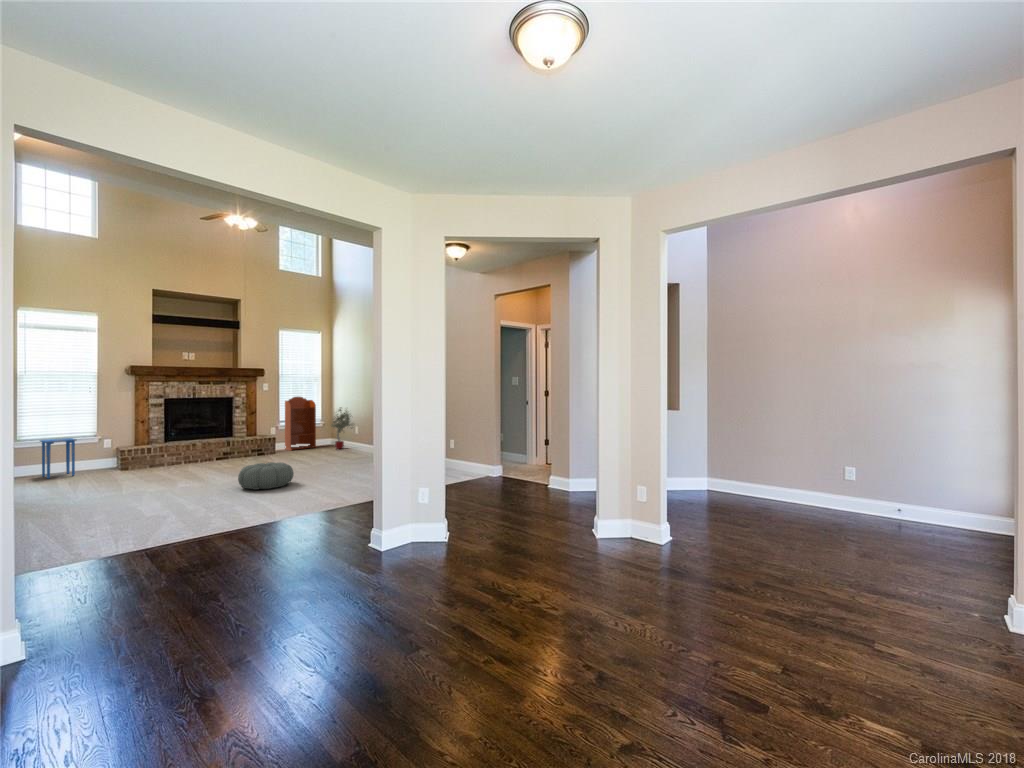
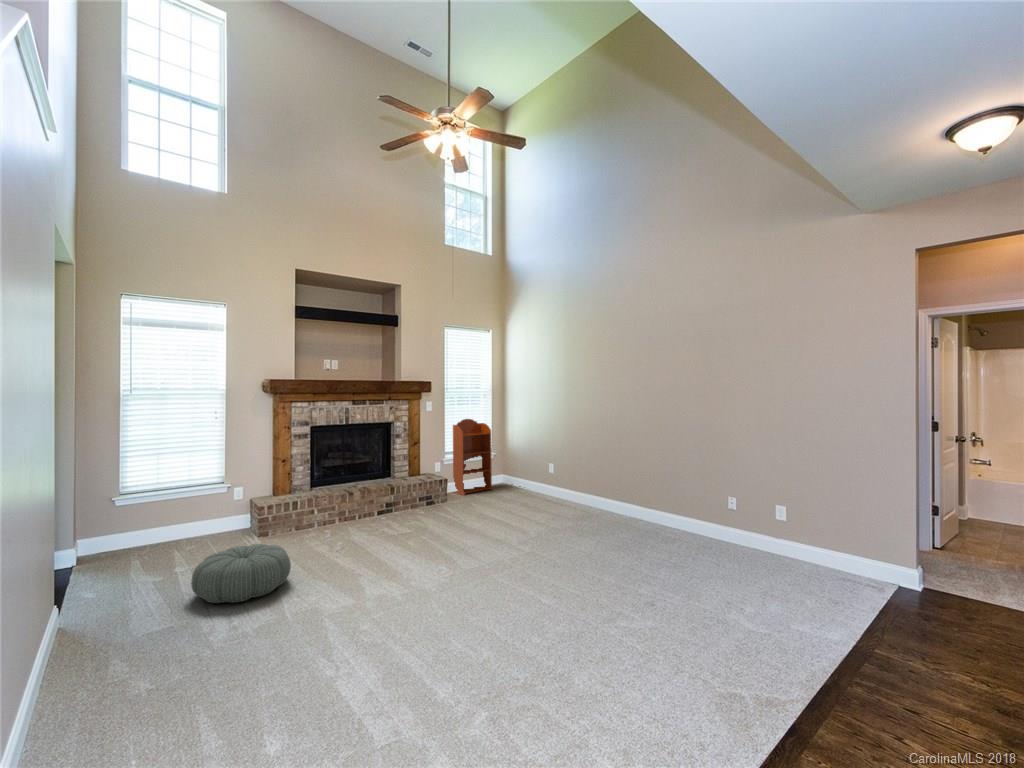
potted tree: present [332,409,352,449] -> none [511,434,548,494]
side table: present [40,438,77,479] -> none [149,489,199,557]
pouf: present [238,462,294,490] -> present [191,544,291,603]

